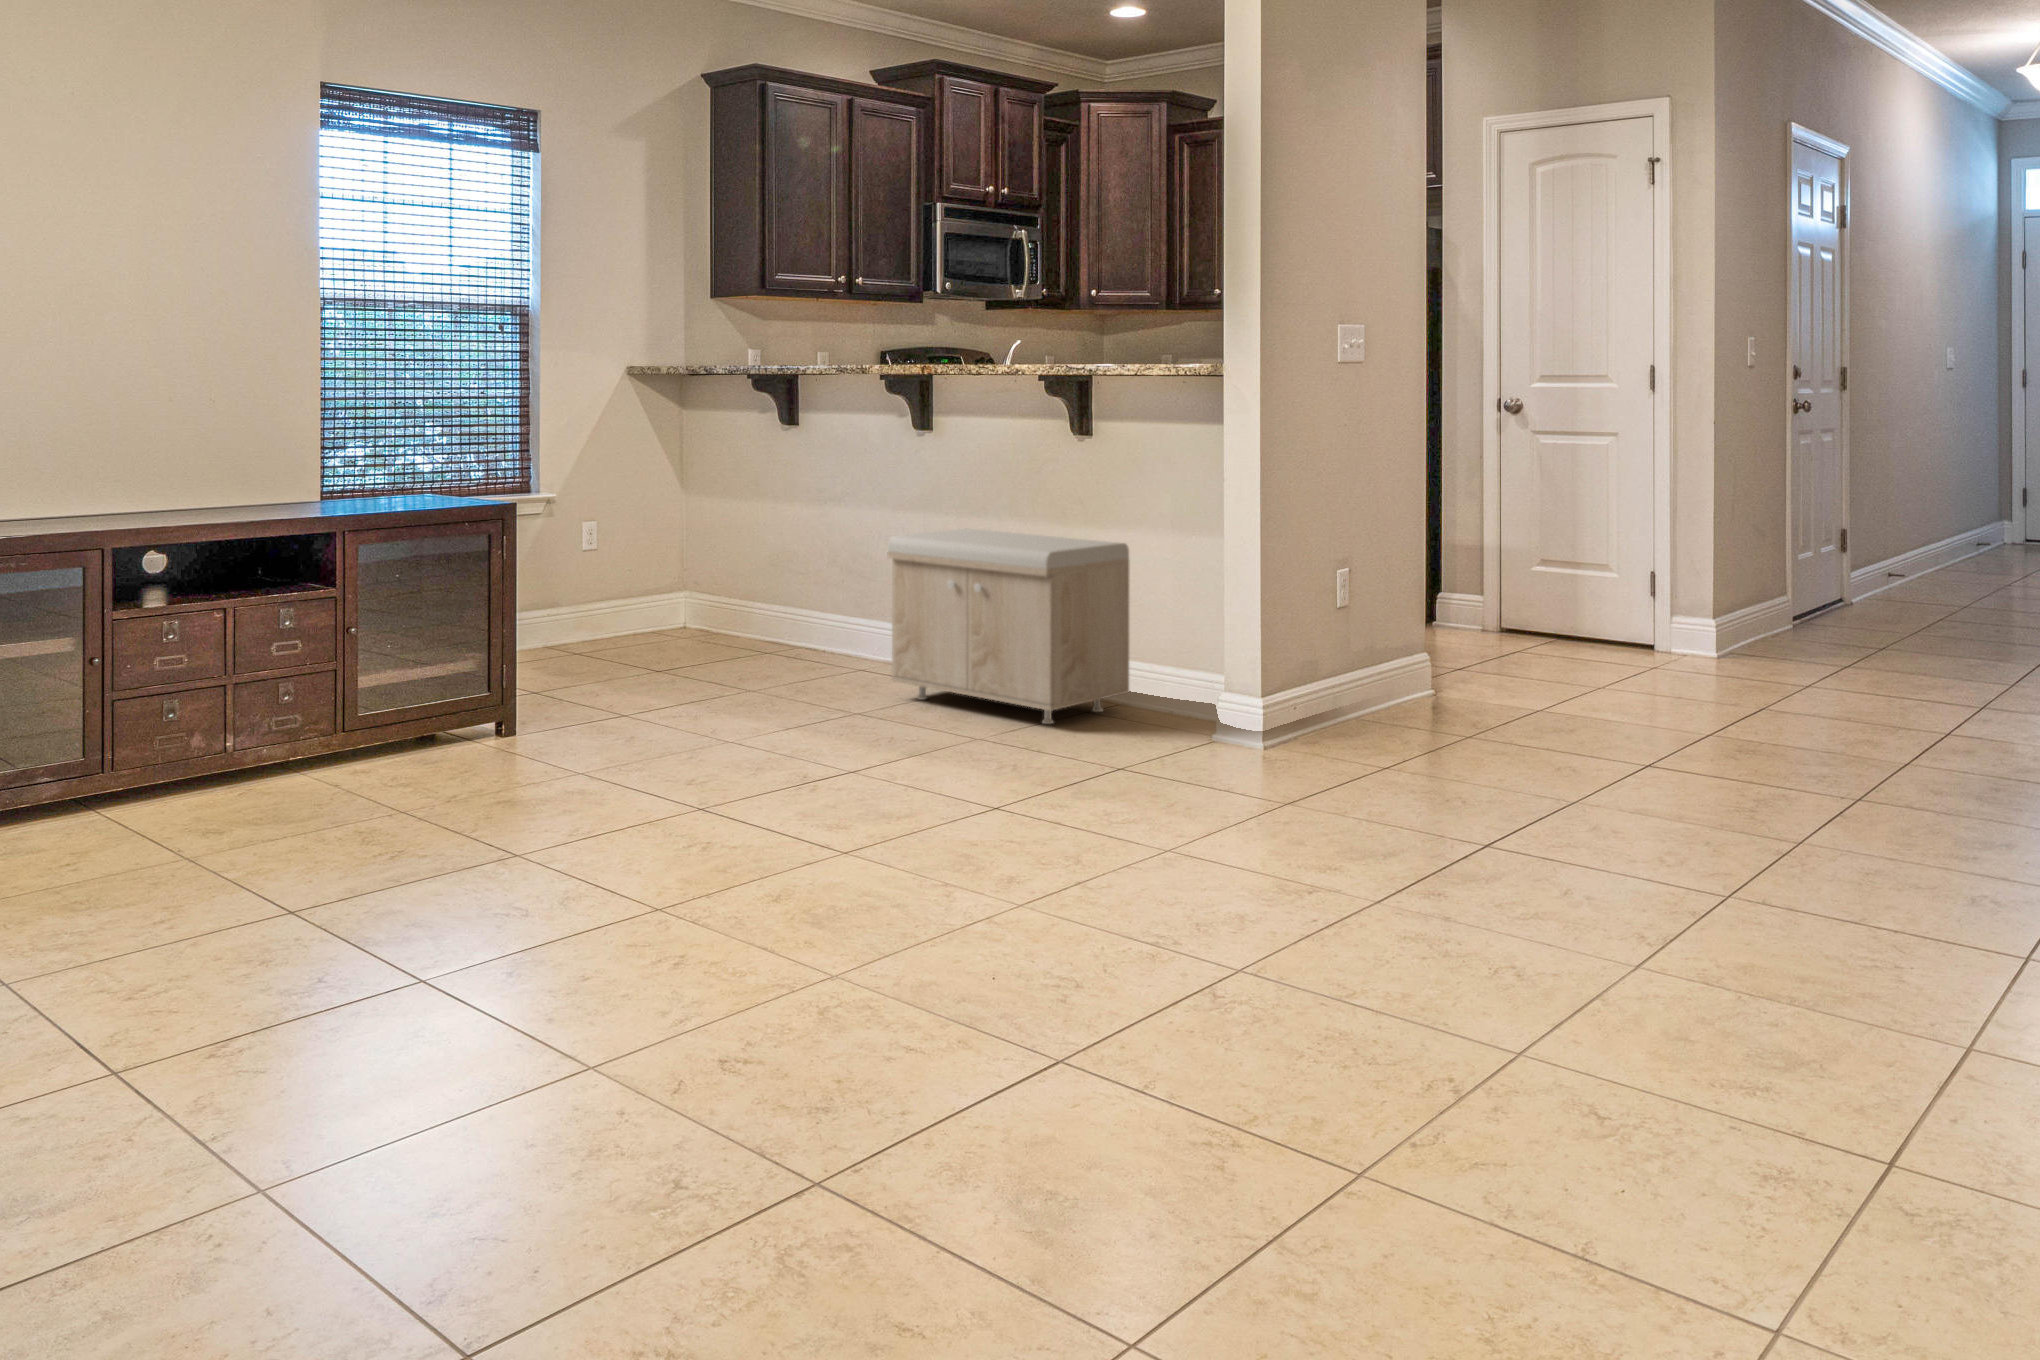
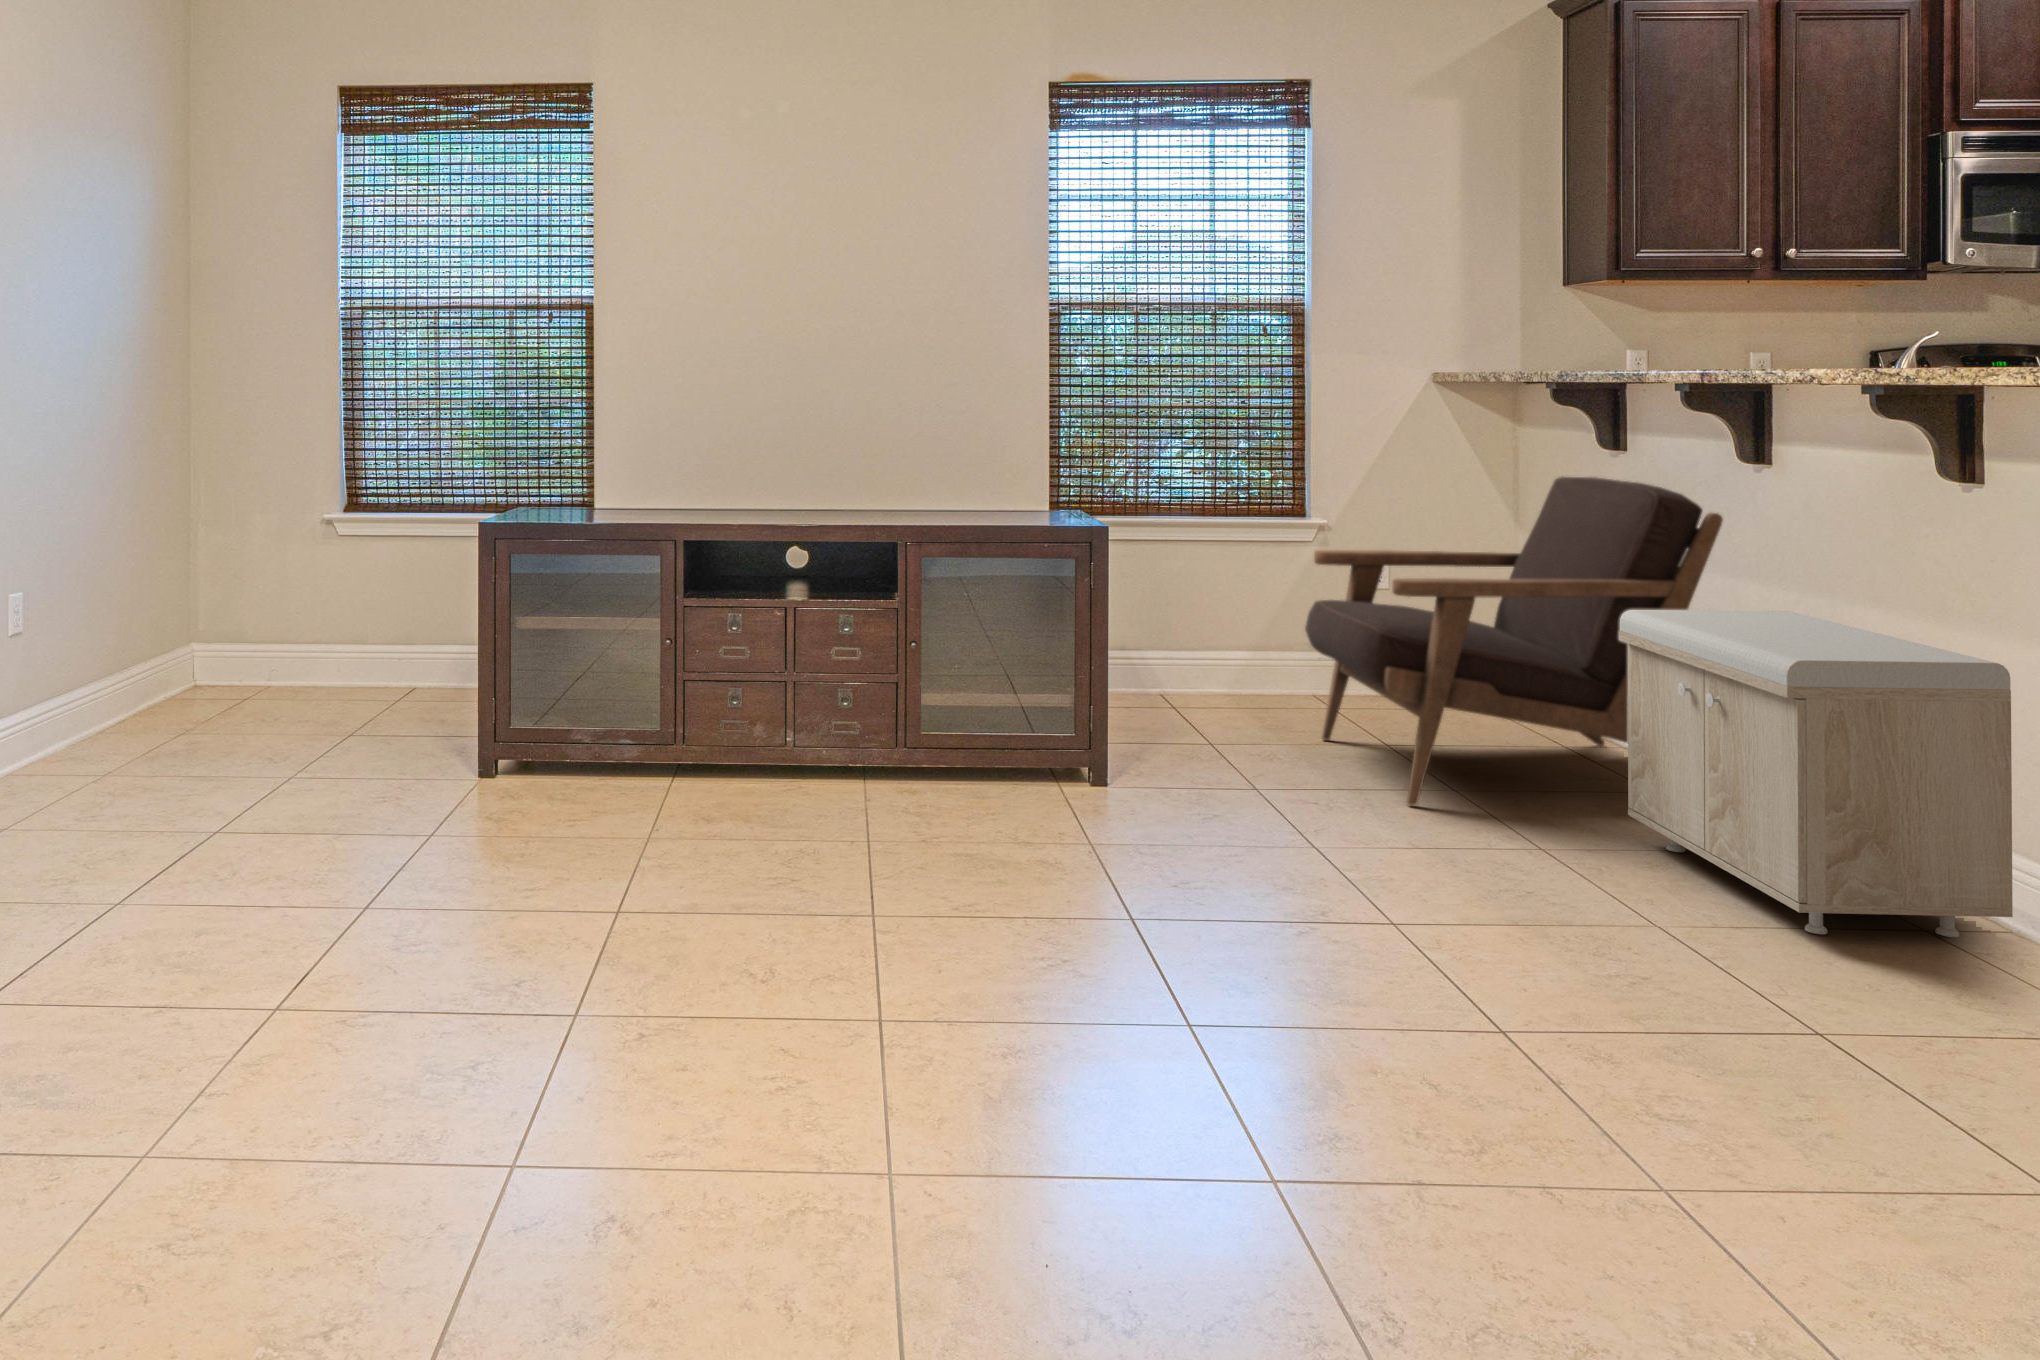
armchair: none [602,446,905,705] -> present [1305,477,1723,805]

